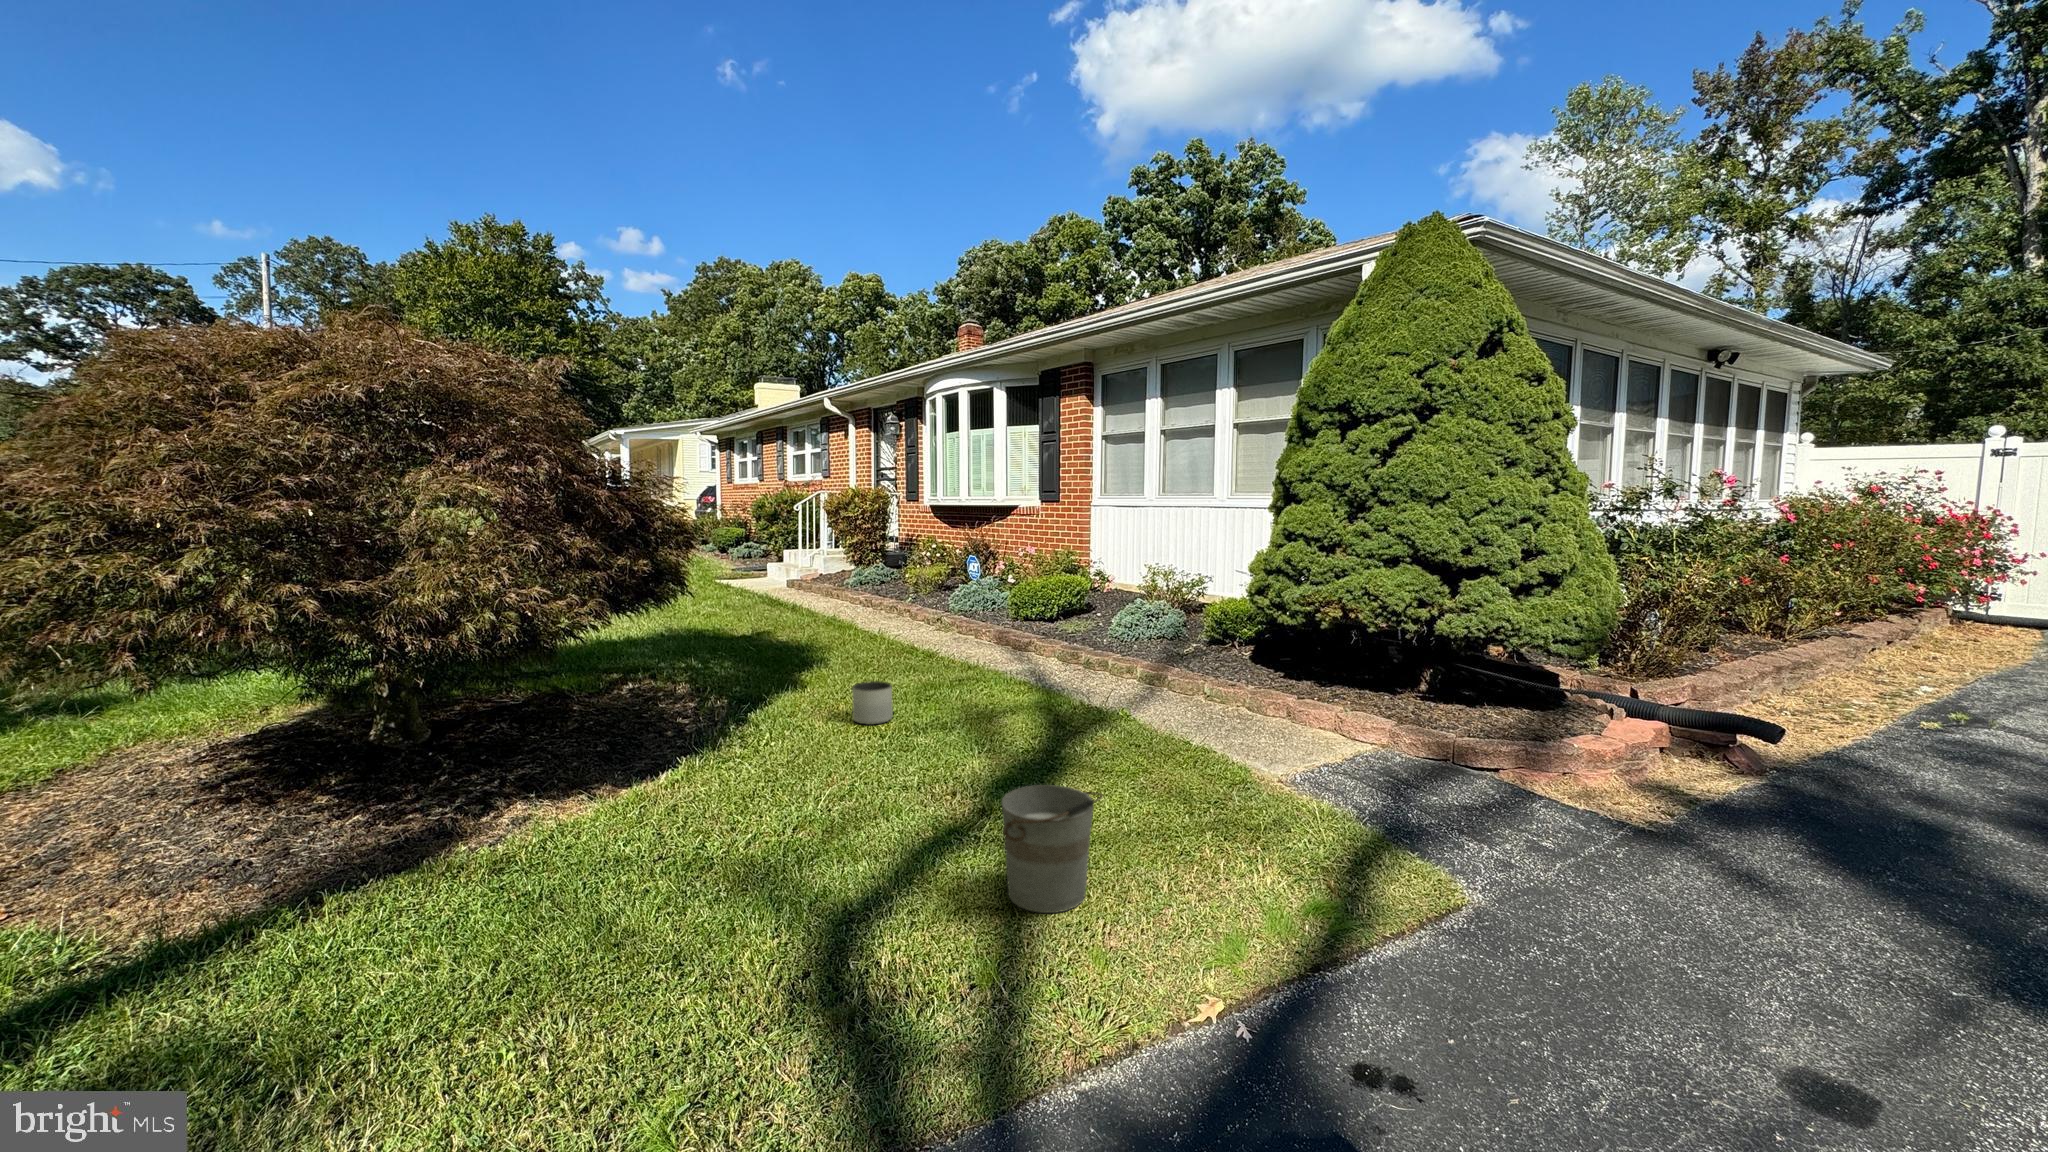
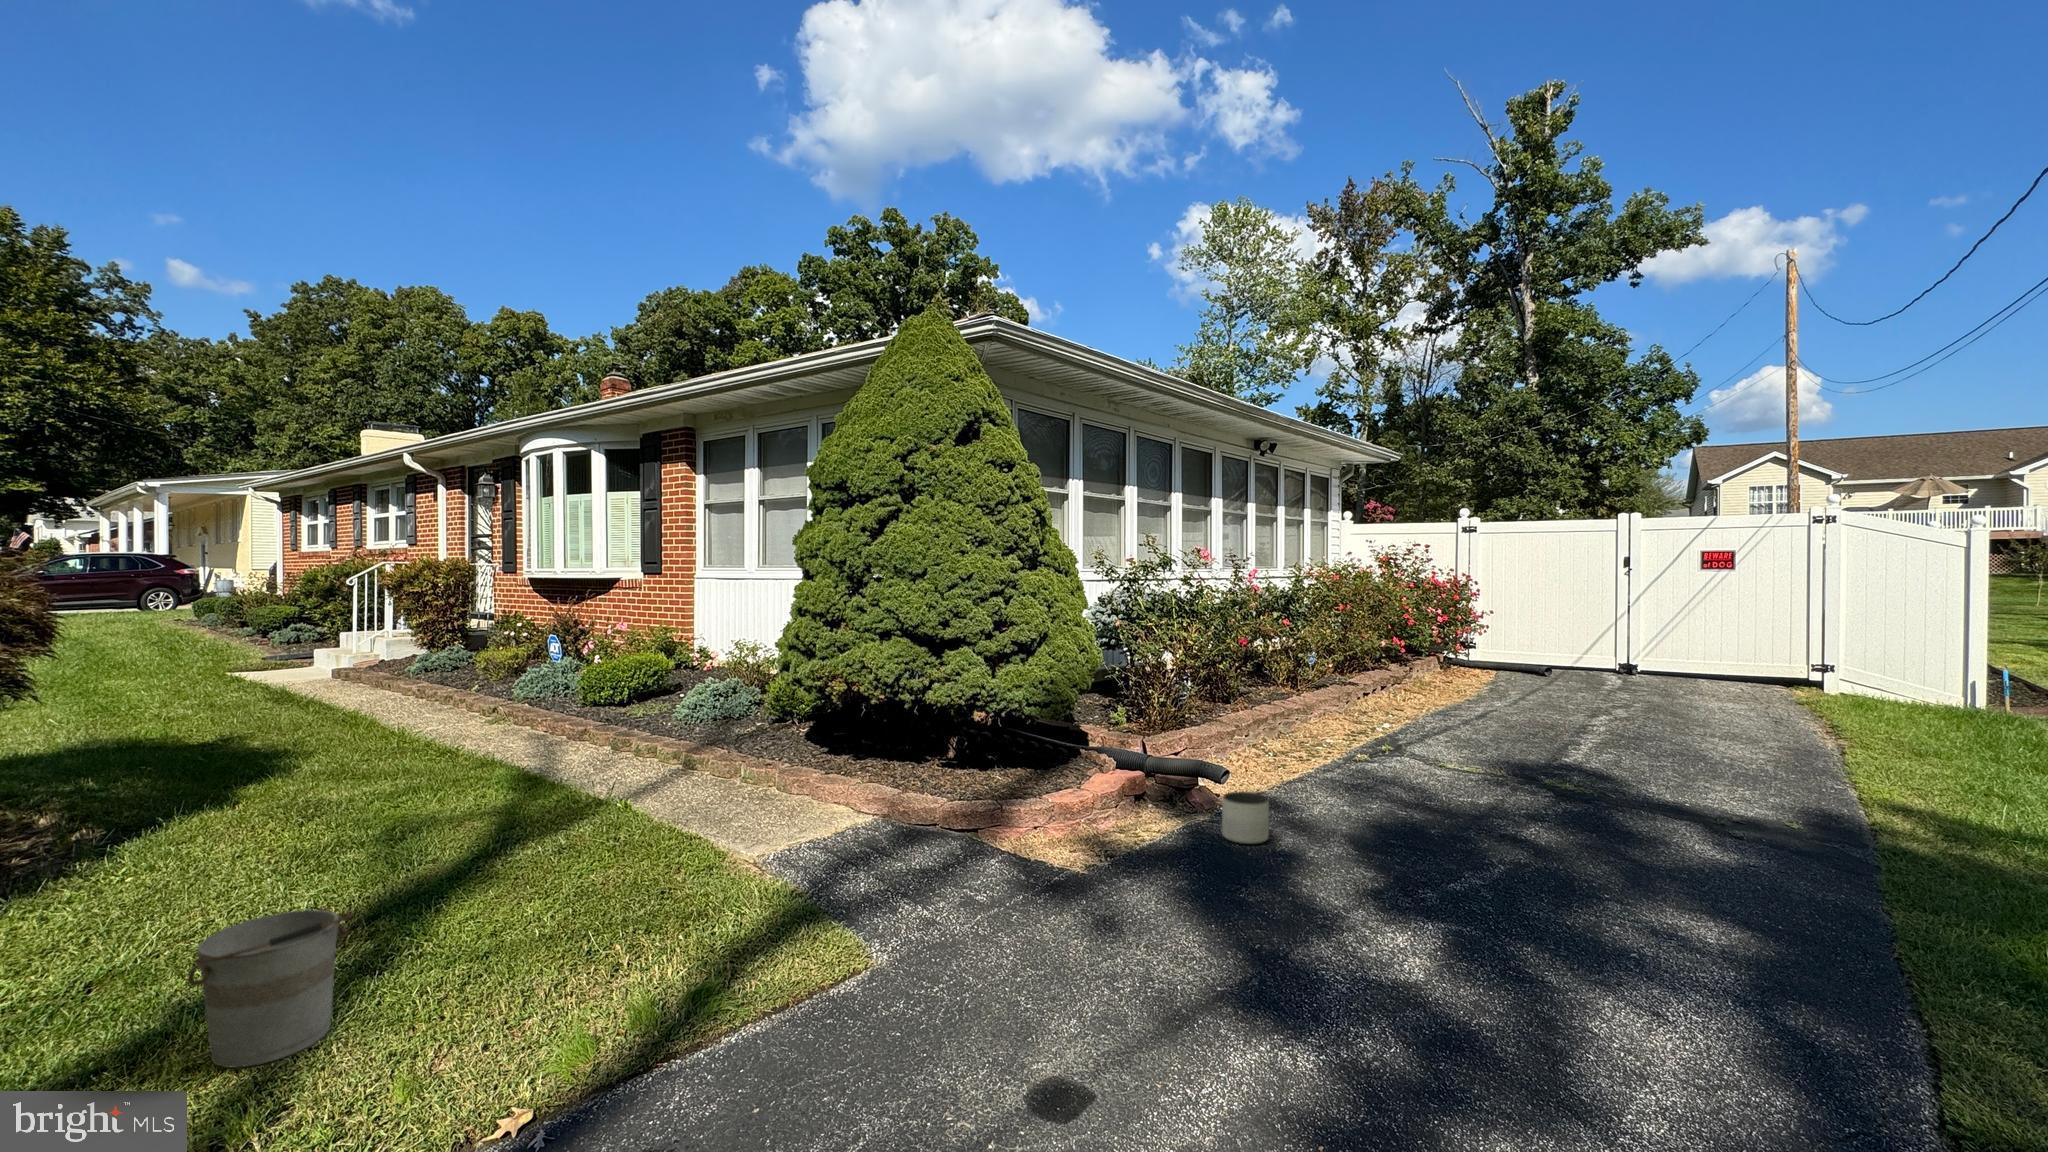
planter: present [852,681,893,725] -> present [1222,792,1269,844]

